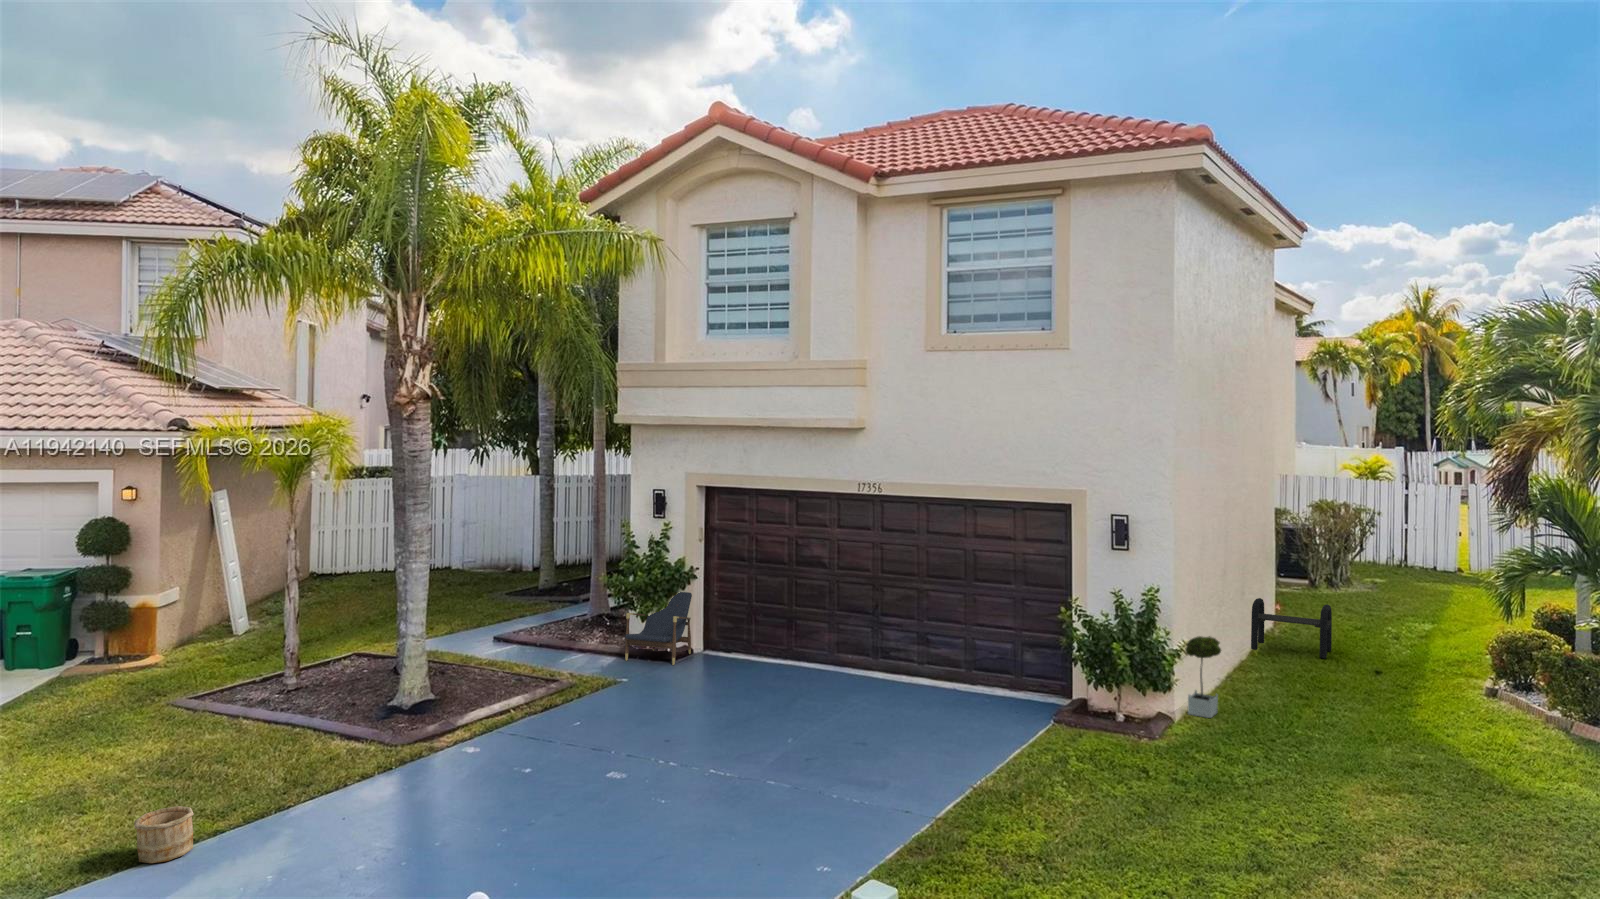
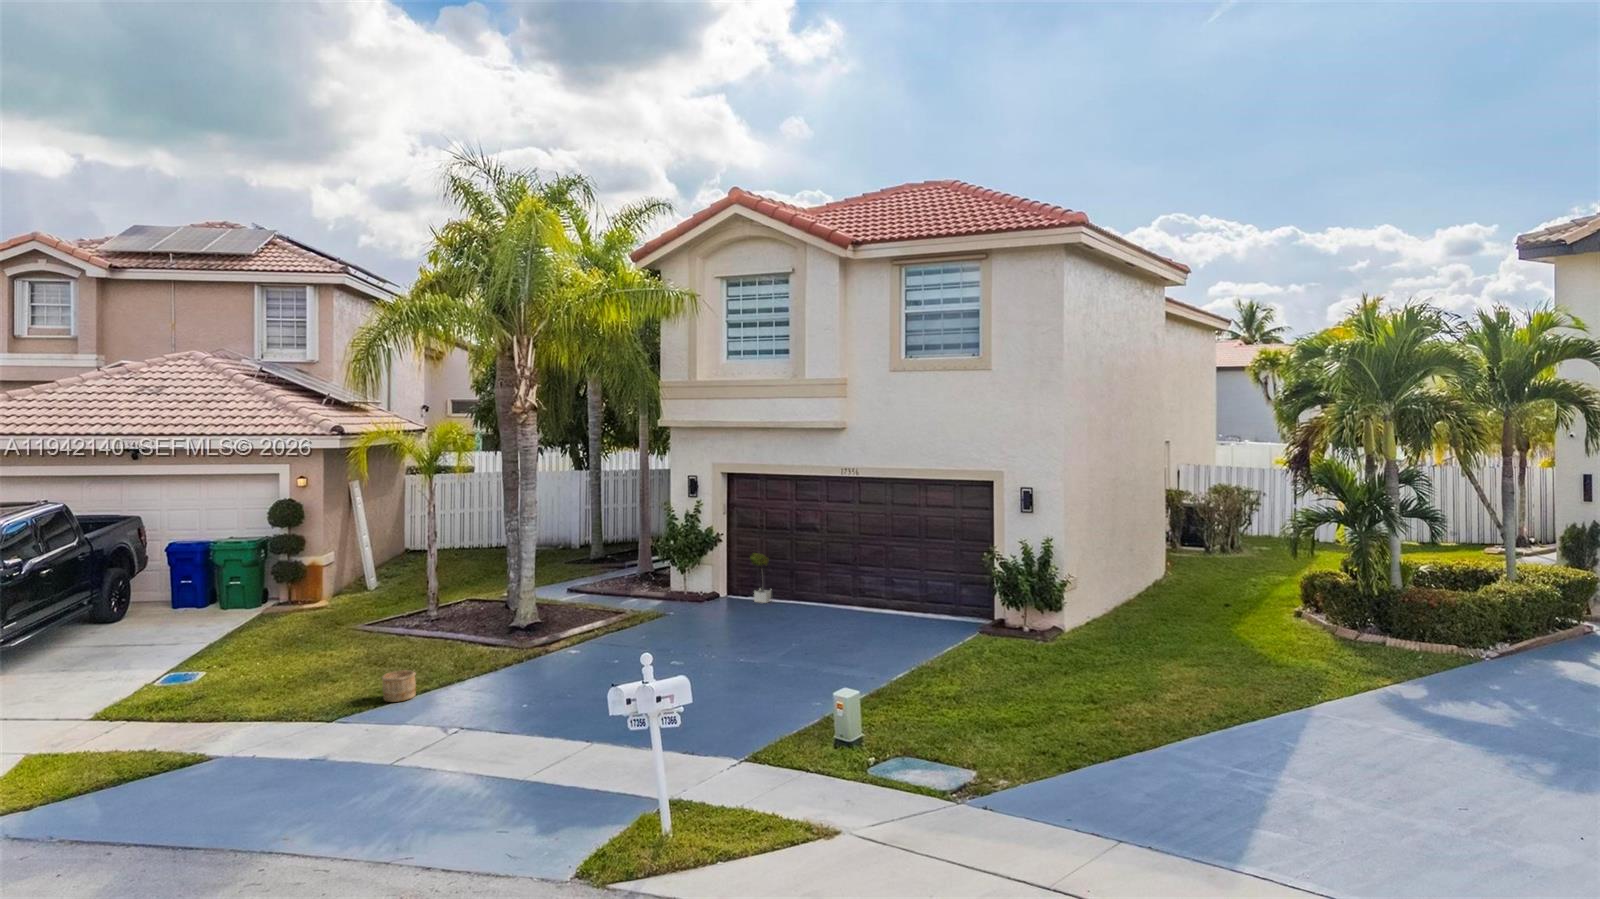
lounge chair: present [625,592,692,665] -> none [670,551,719,604]
bench: present [1251,598,1332,659] -> none [1139,554,1199,597]
potted tree: present [1185,636,1221,718] -> present [750,553,772,603]

